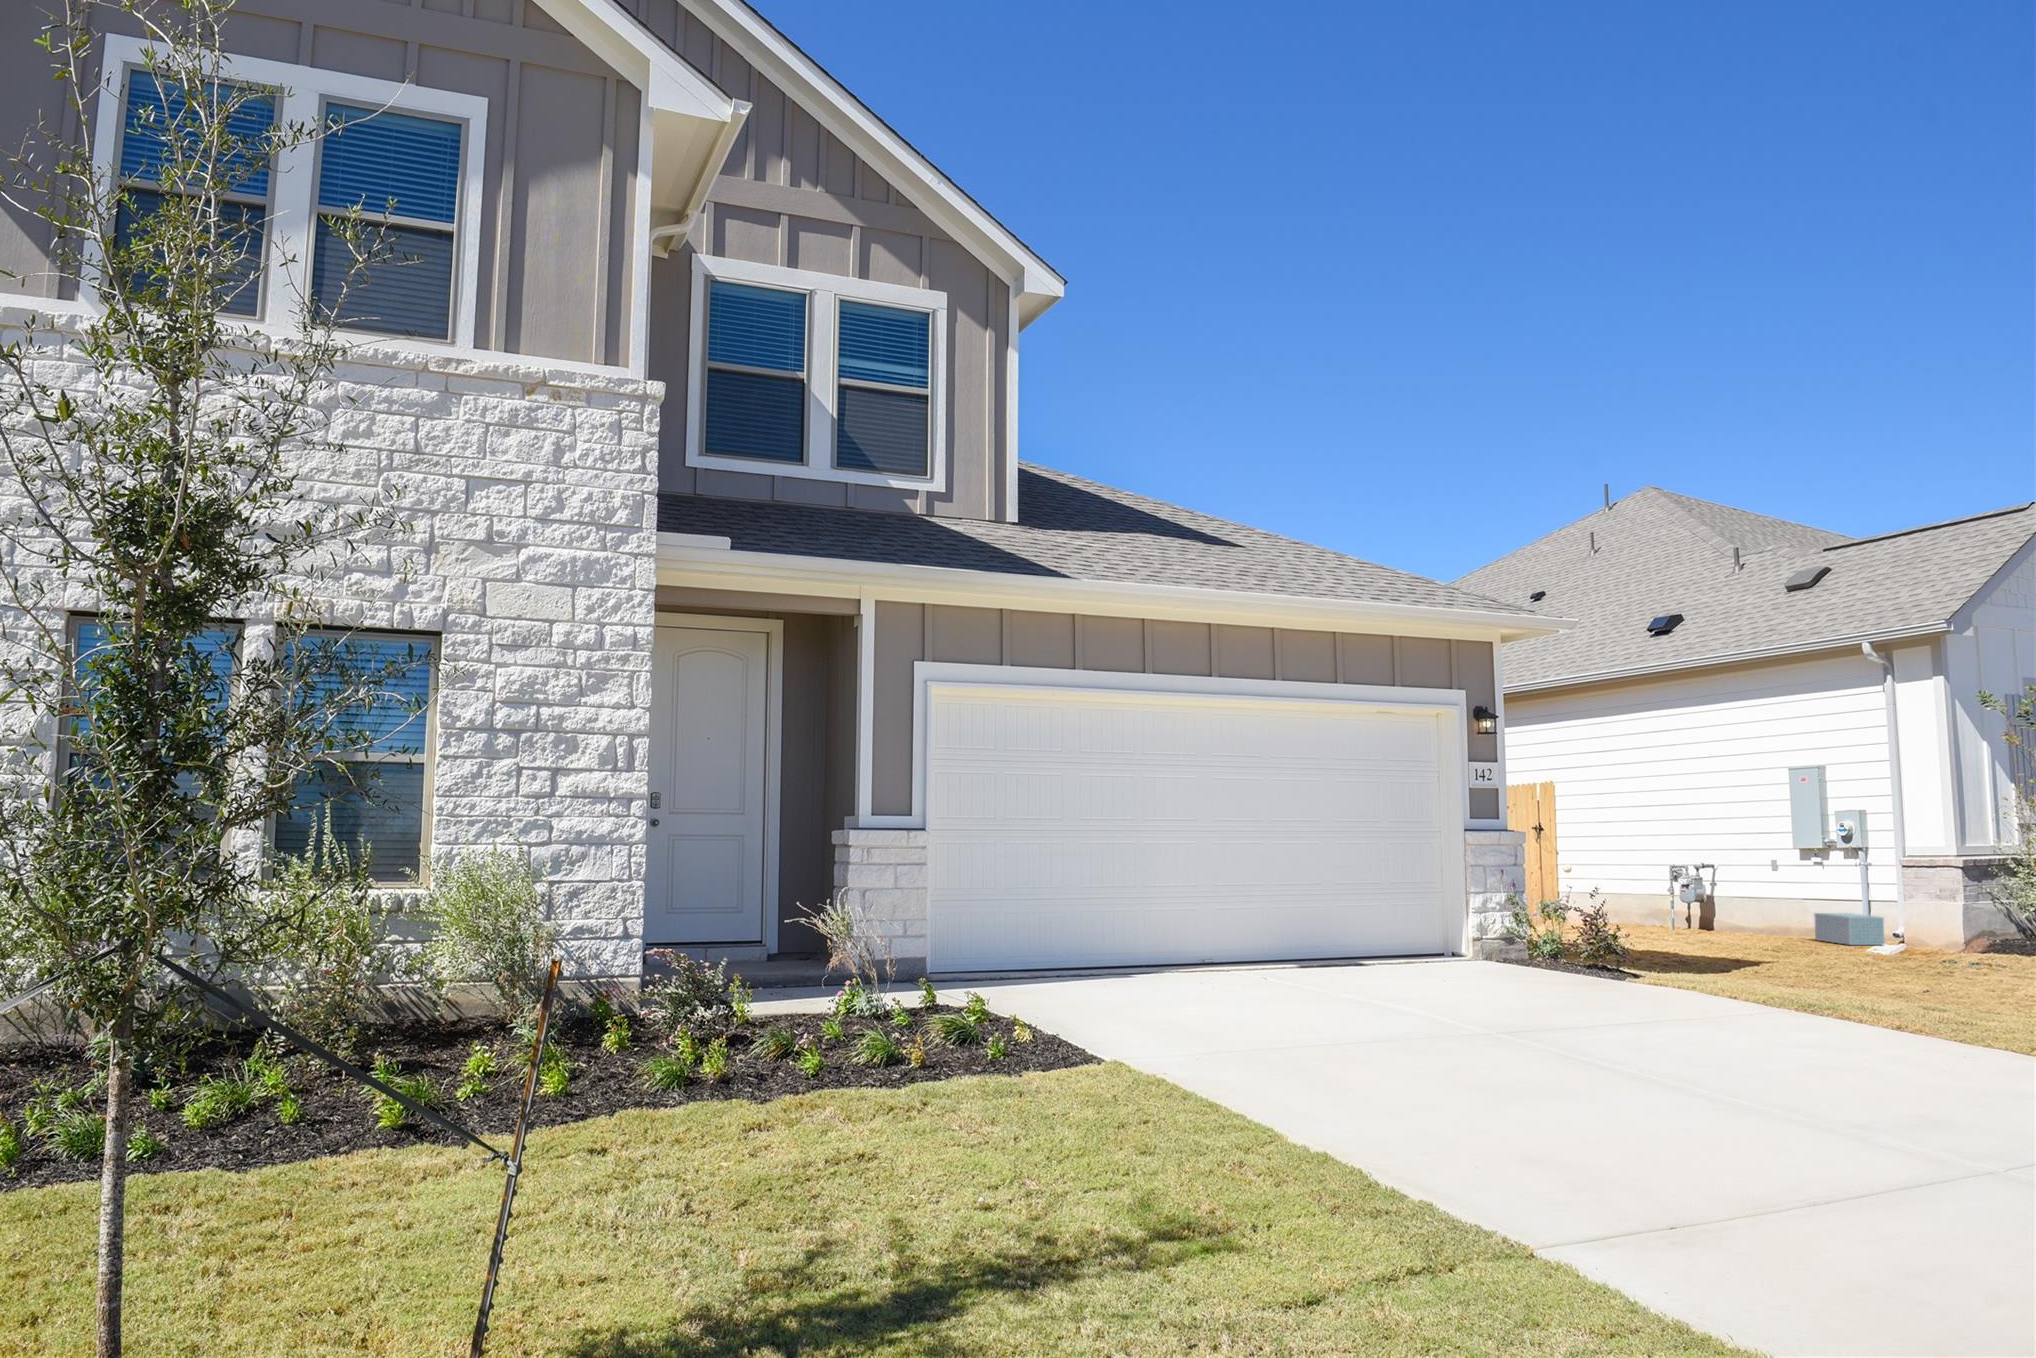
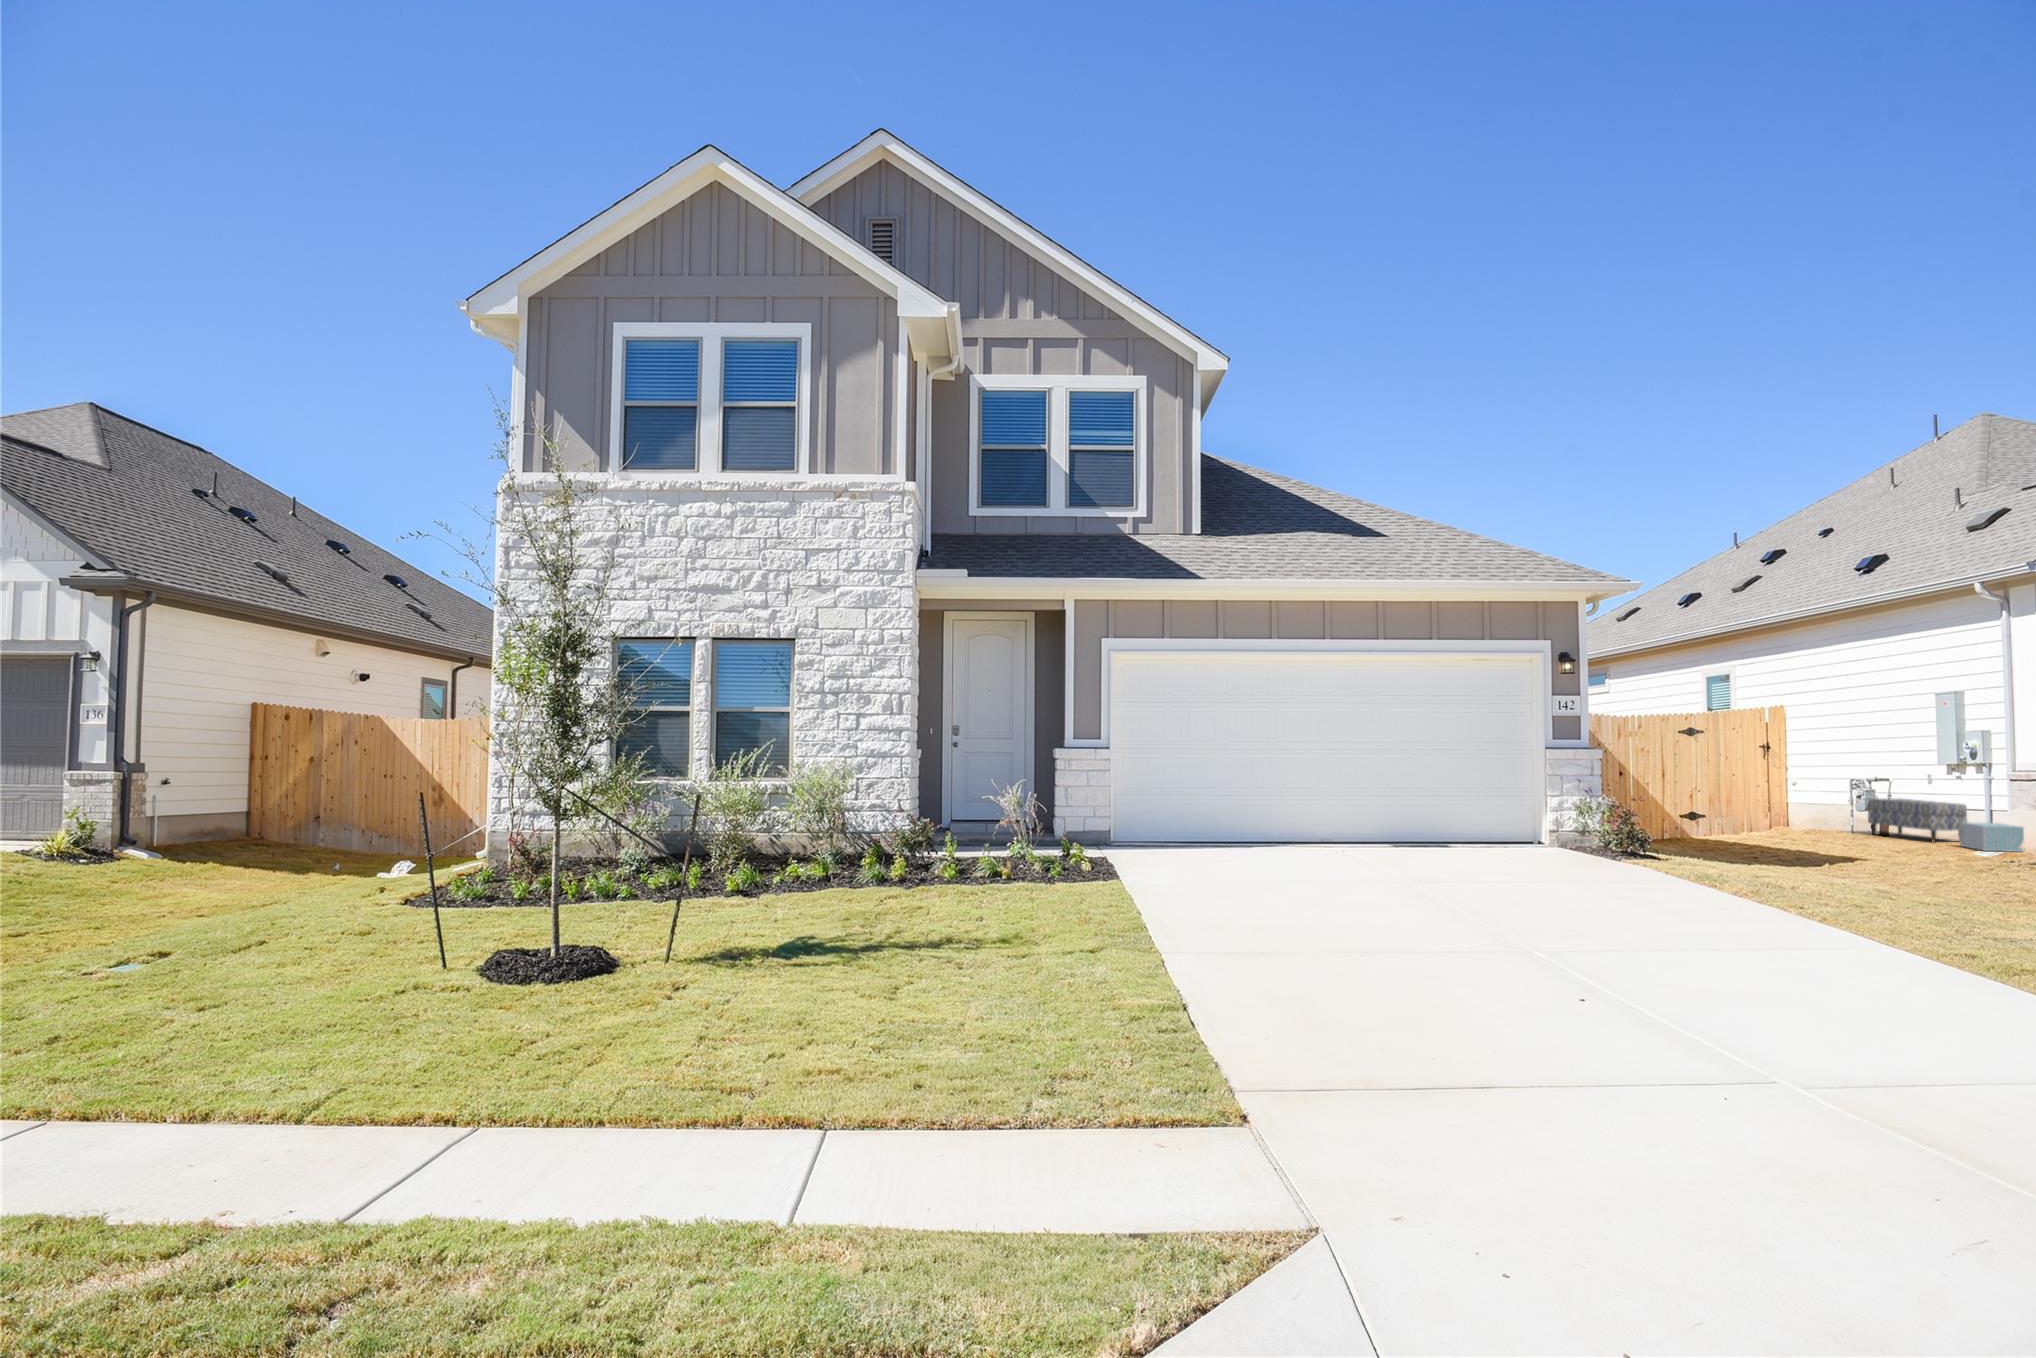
bench: none [1700,886,1809,936] -> present [1868,799,1967,842]

